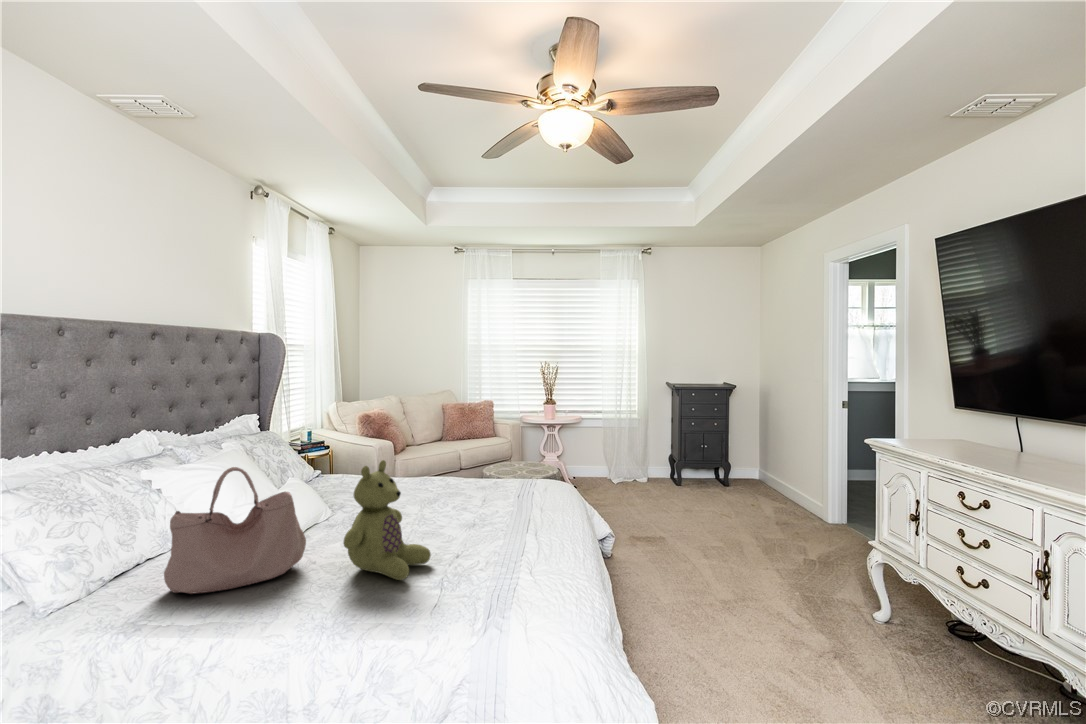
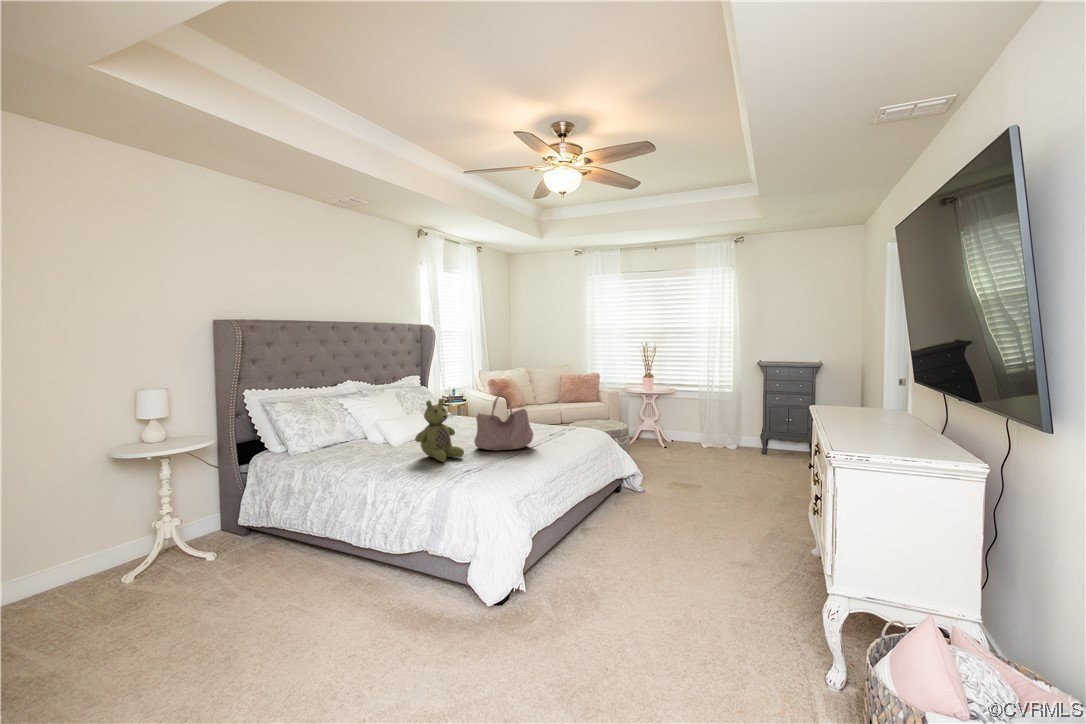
handbag: present [164,467,306,594] -> present [475,395,533,450]

